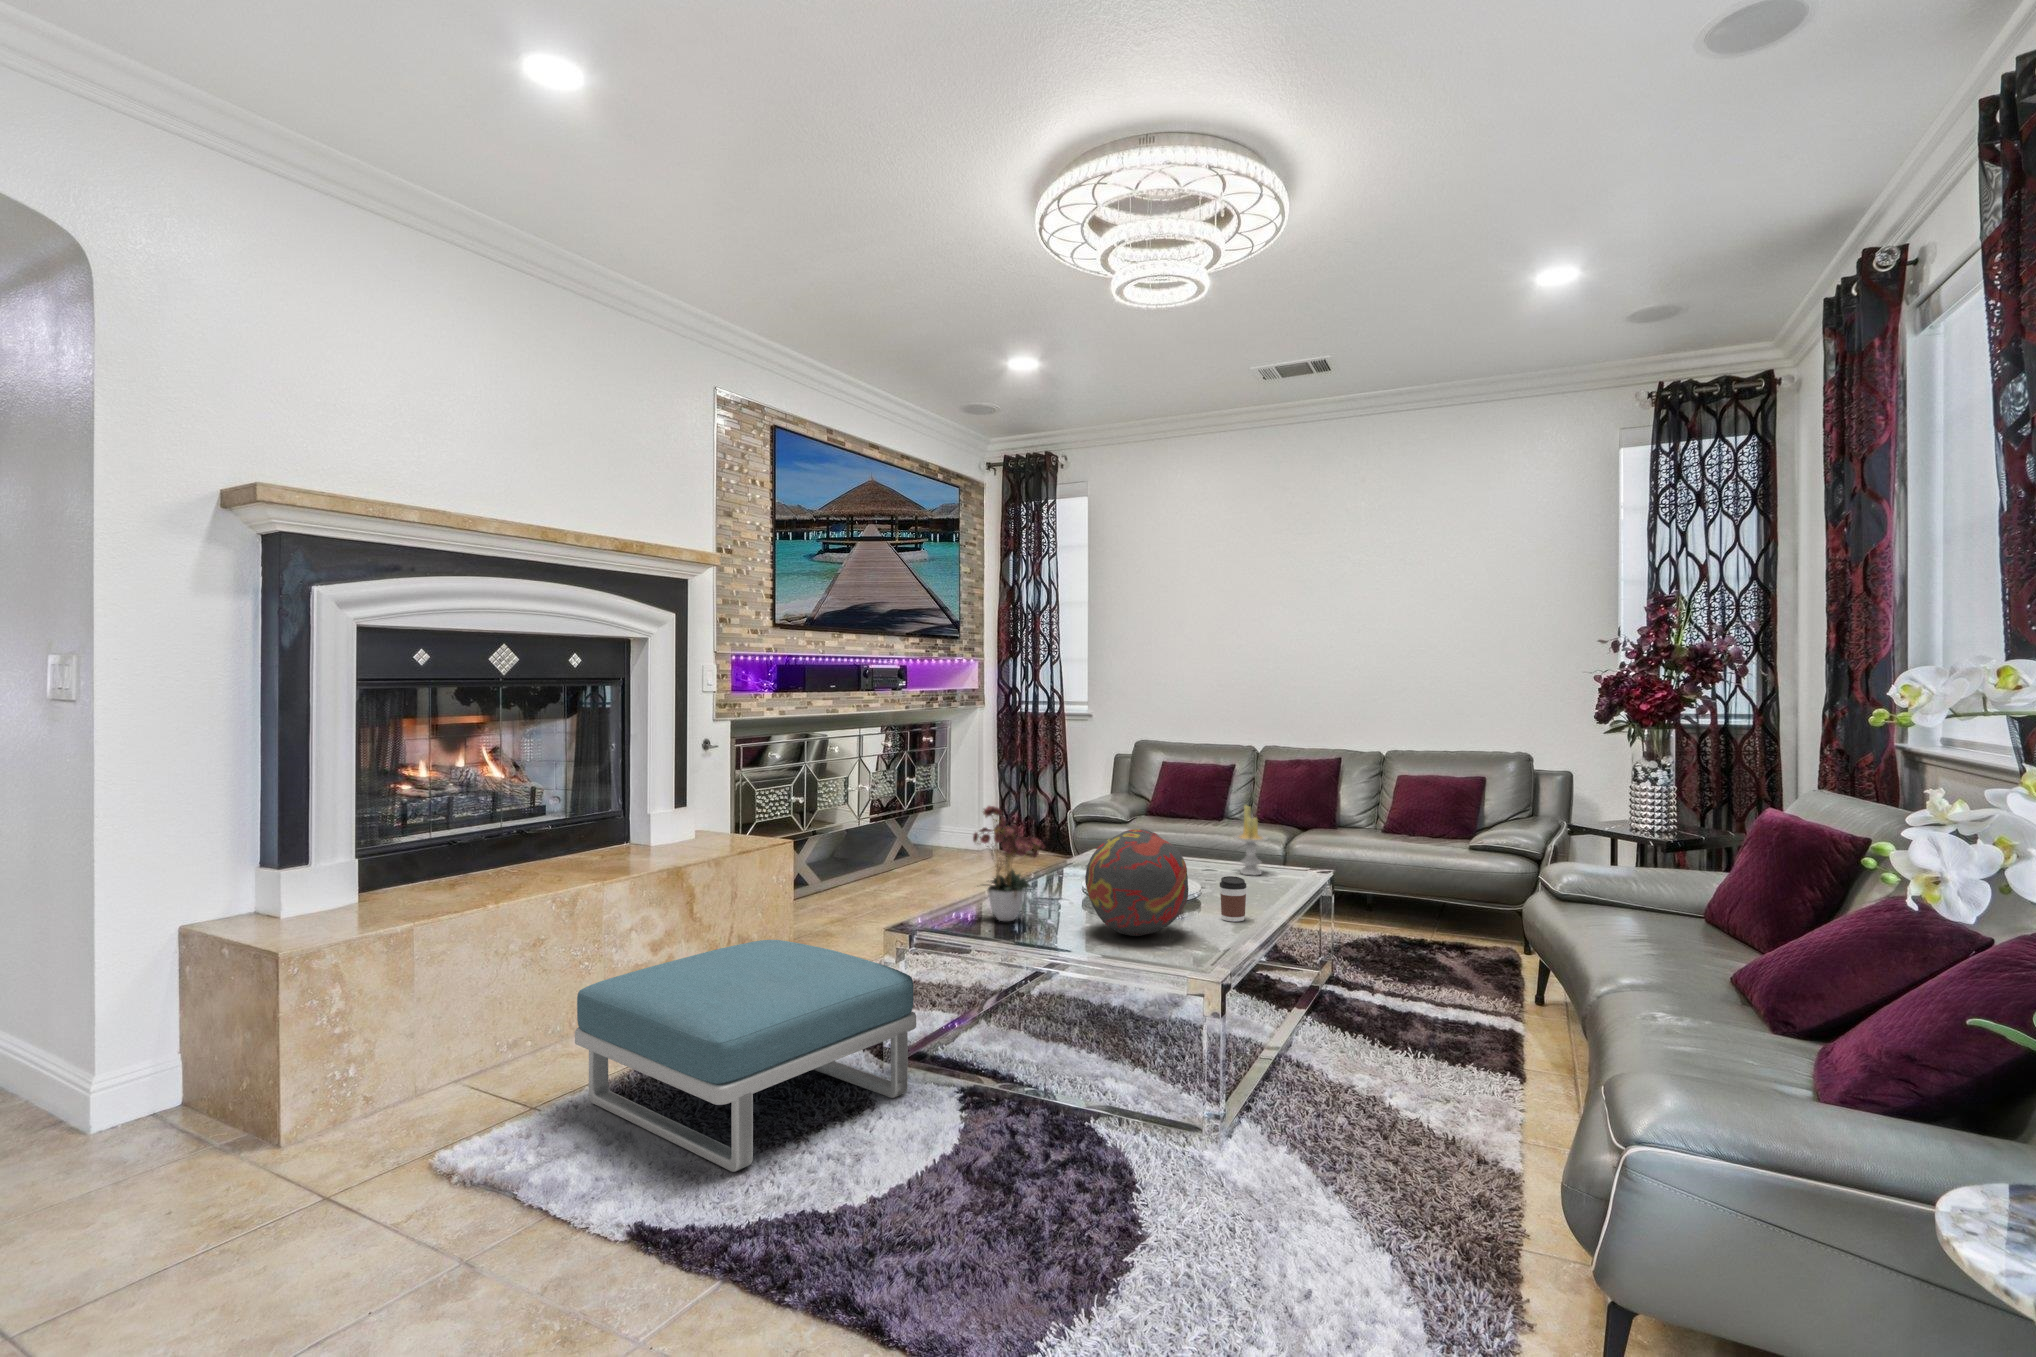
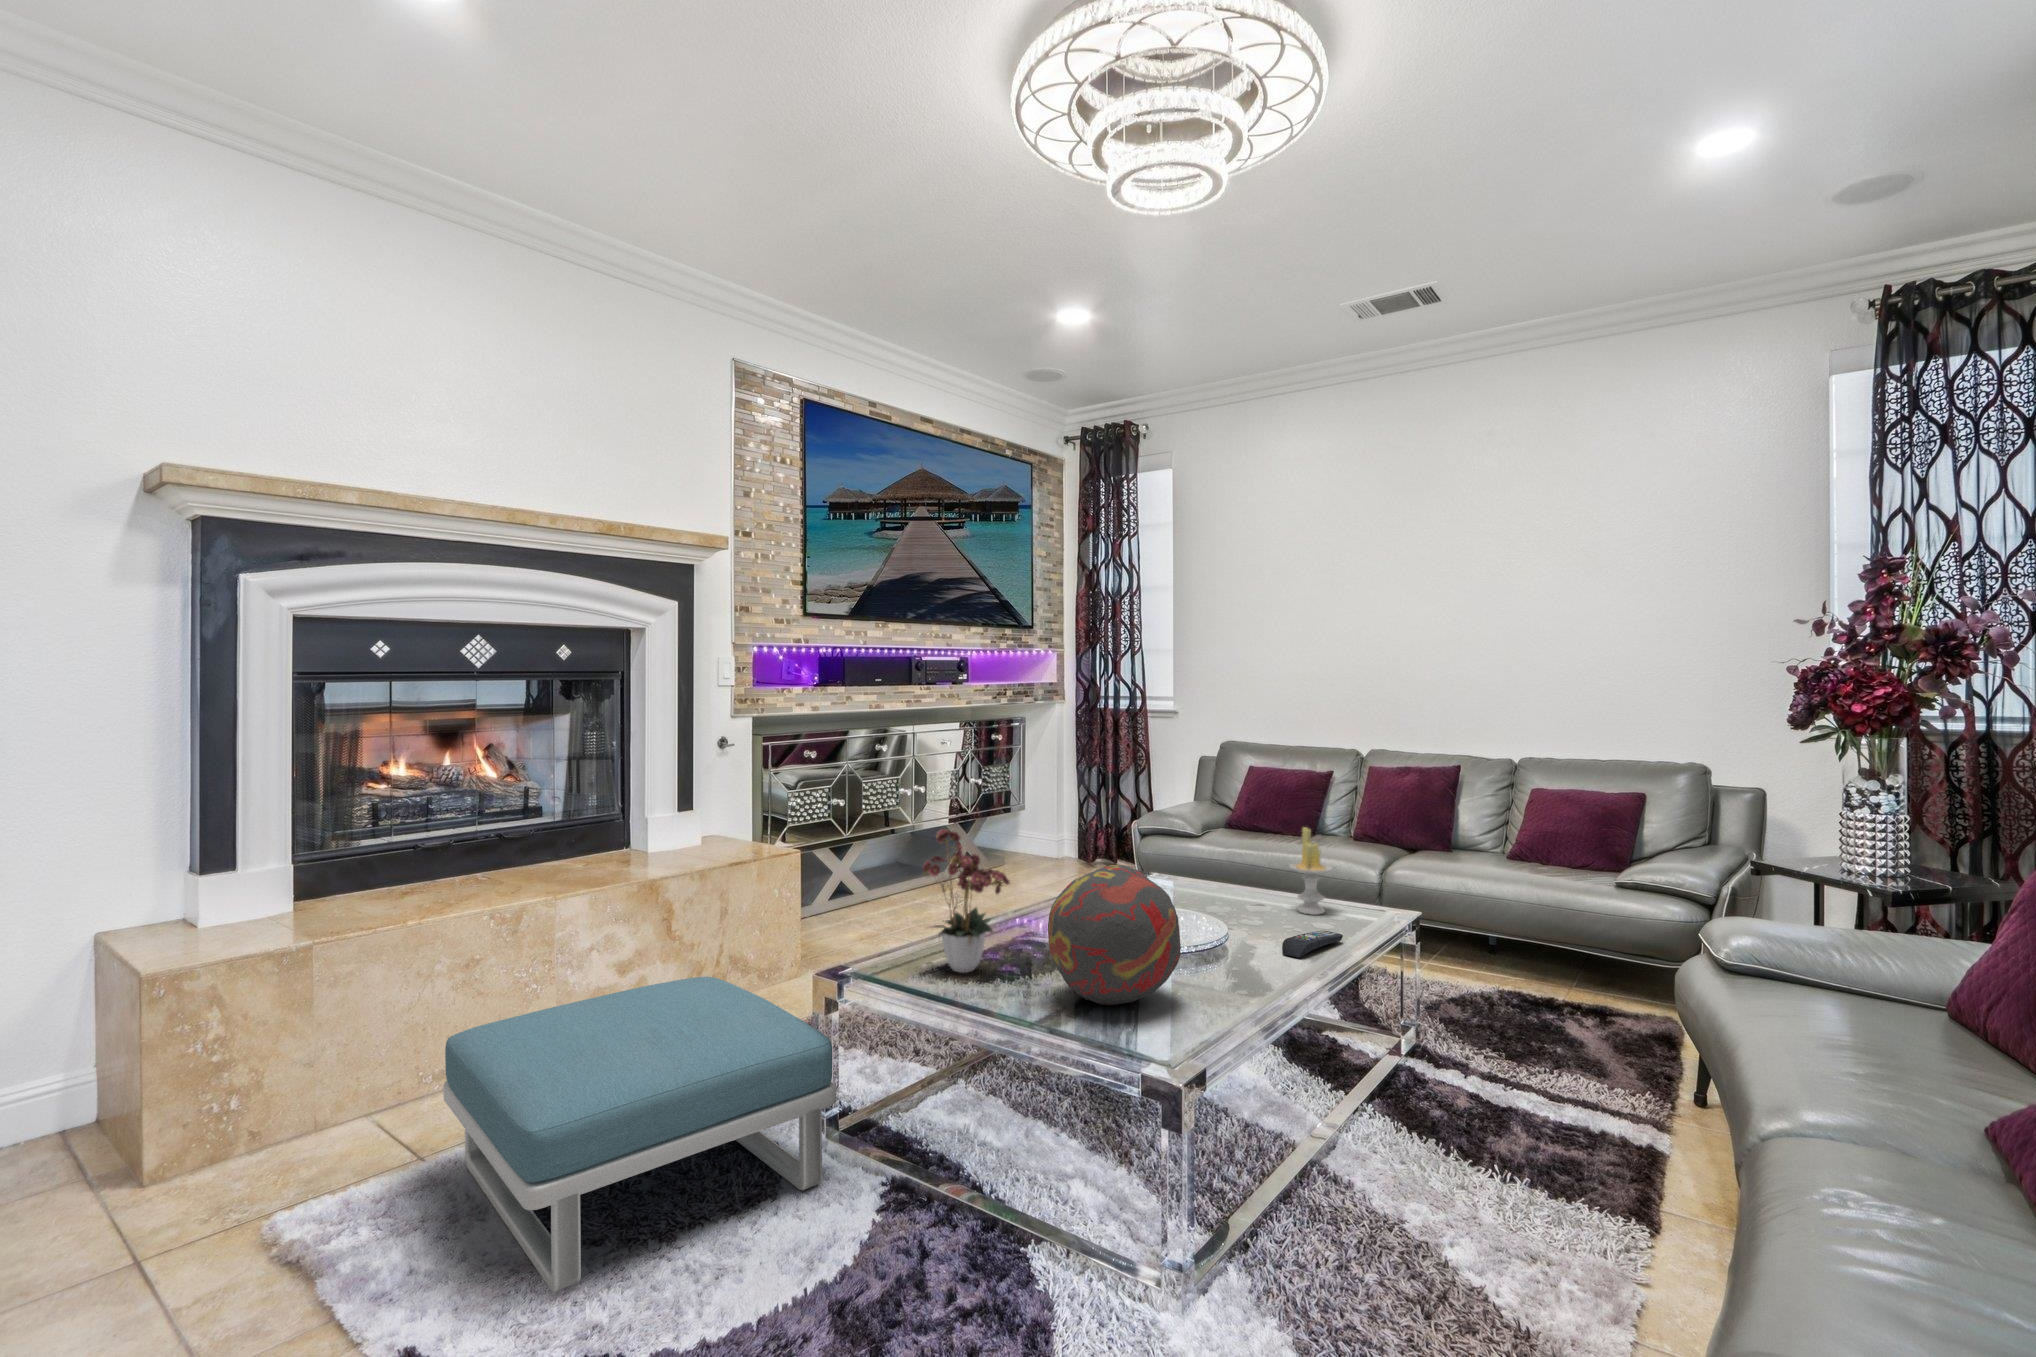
coffee cup: present [1220,876,1246,922] -> none [1236,926,1270,987]
remote control: none [1244,884,1286,903] -> present [1282,931,1343,958]

